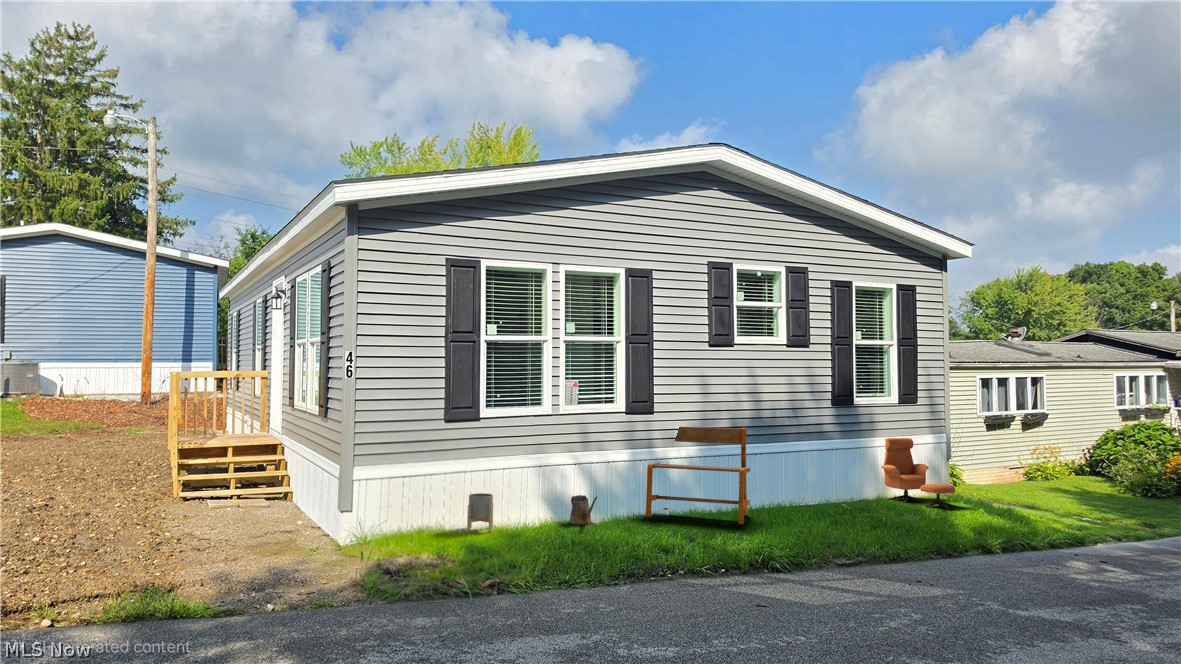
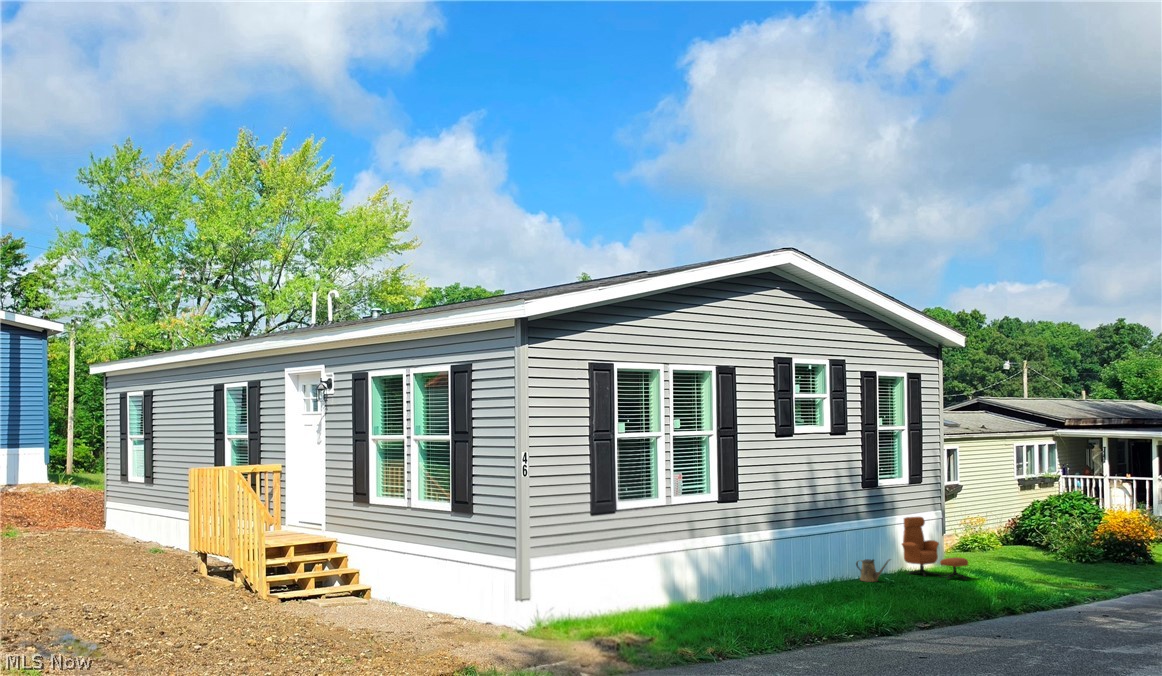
bench: present [646,426,750,524] -> none [737,512,832,600]
planter: present [467,493,493,532] -> none [614,582,642,618]
watering can: present [569,495,598,525] -> present [856,559,890,582]

